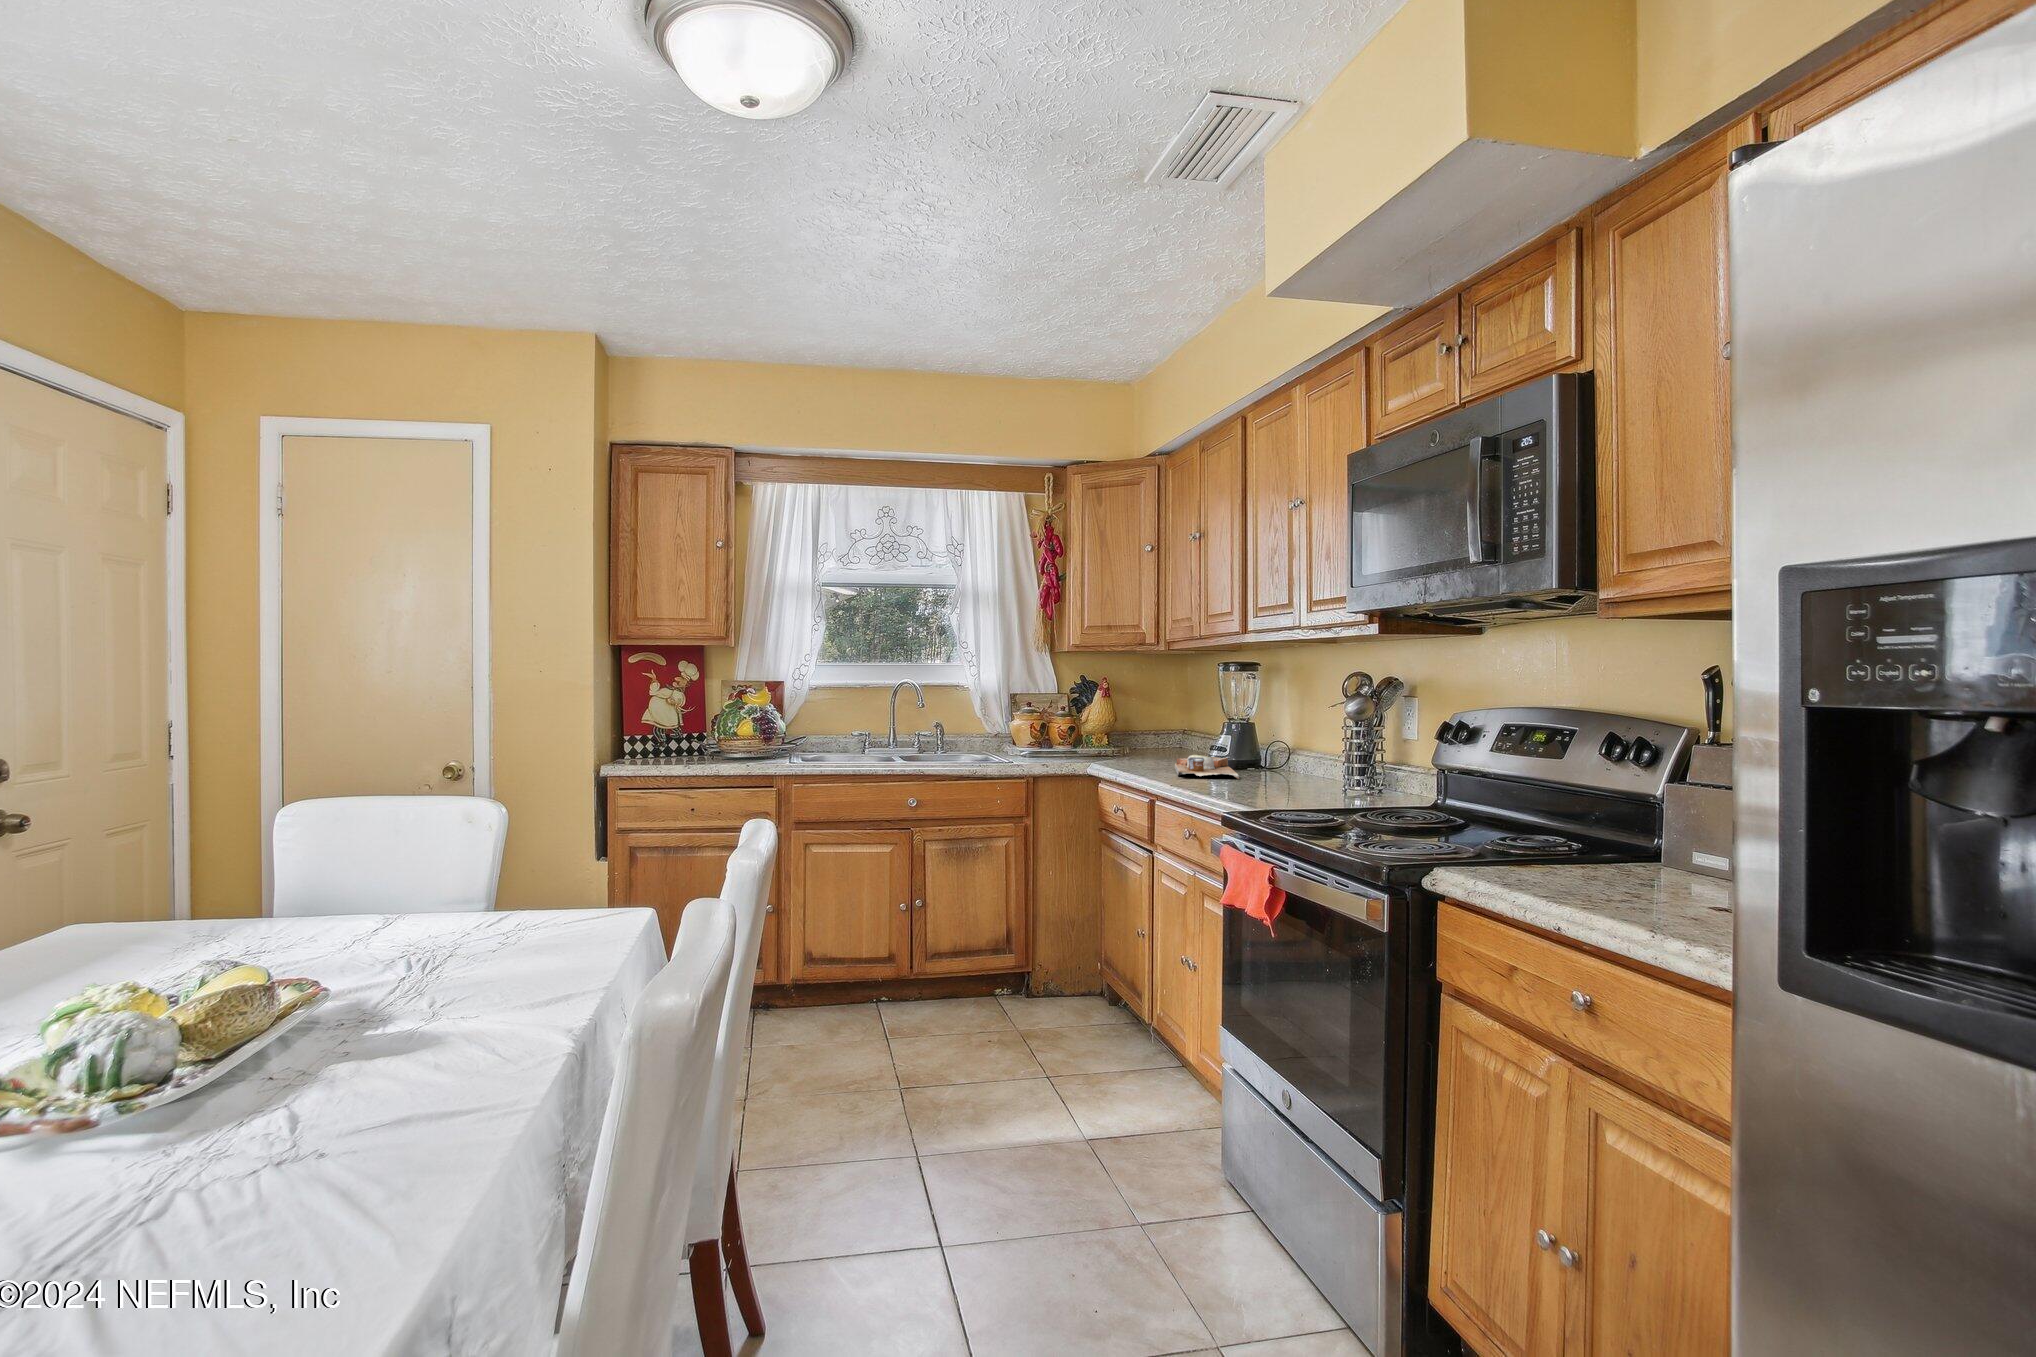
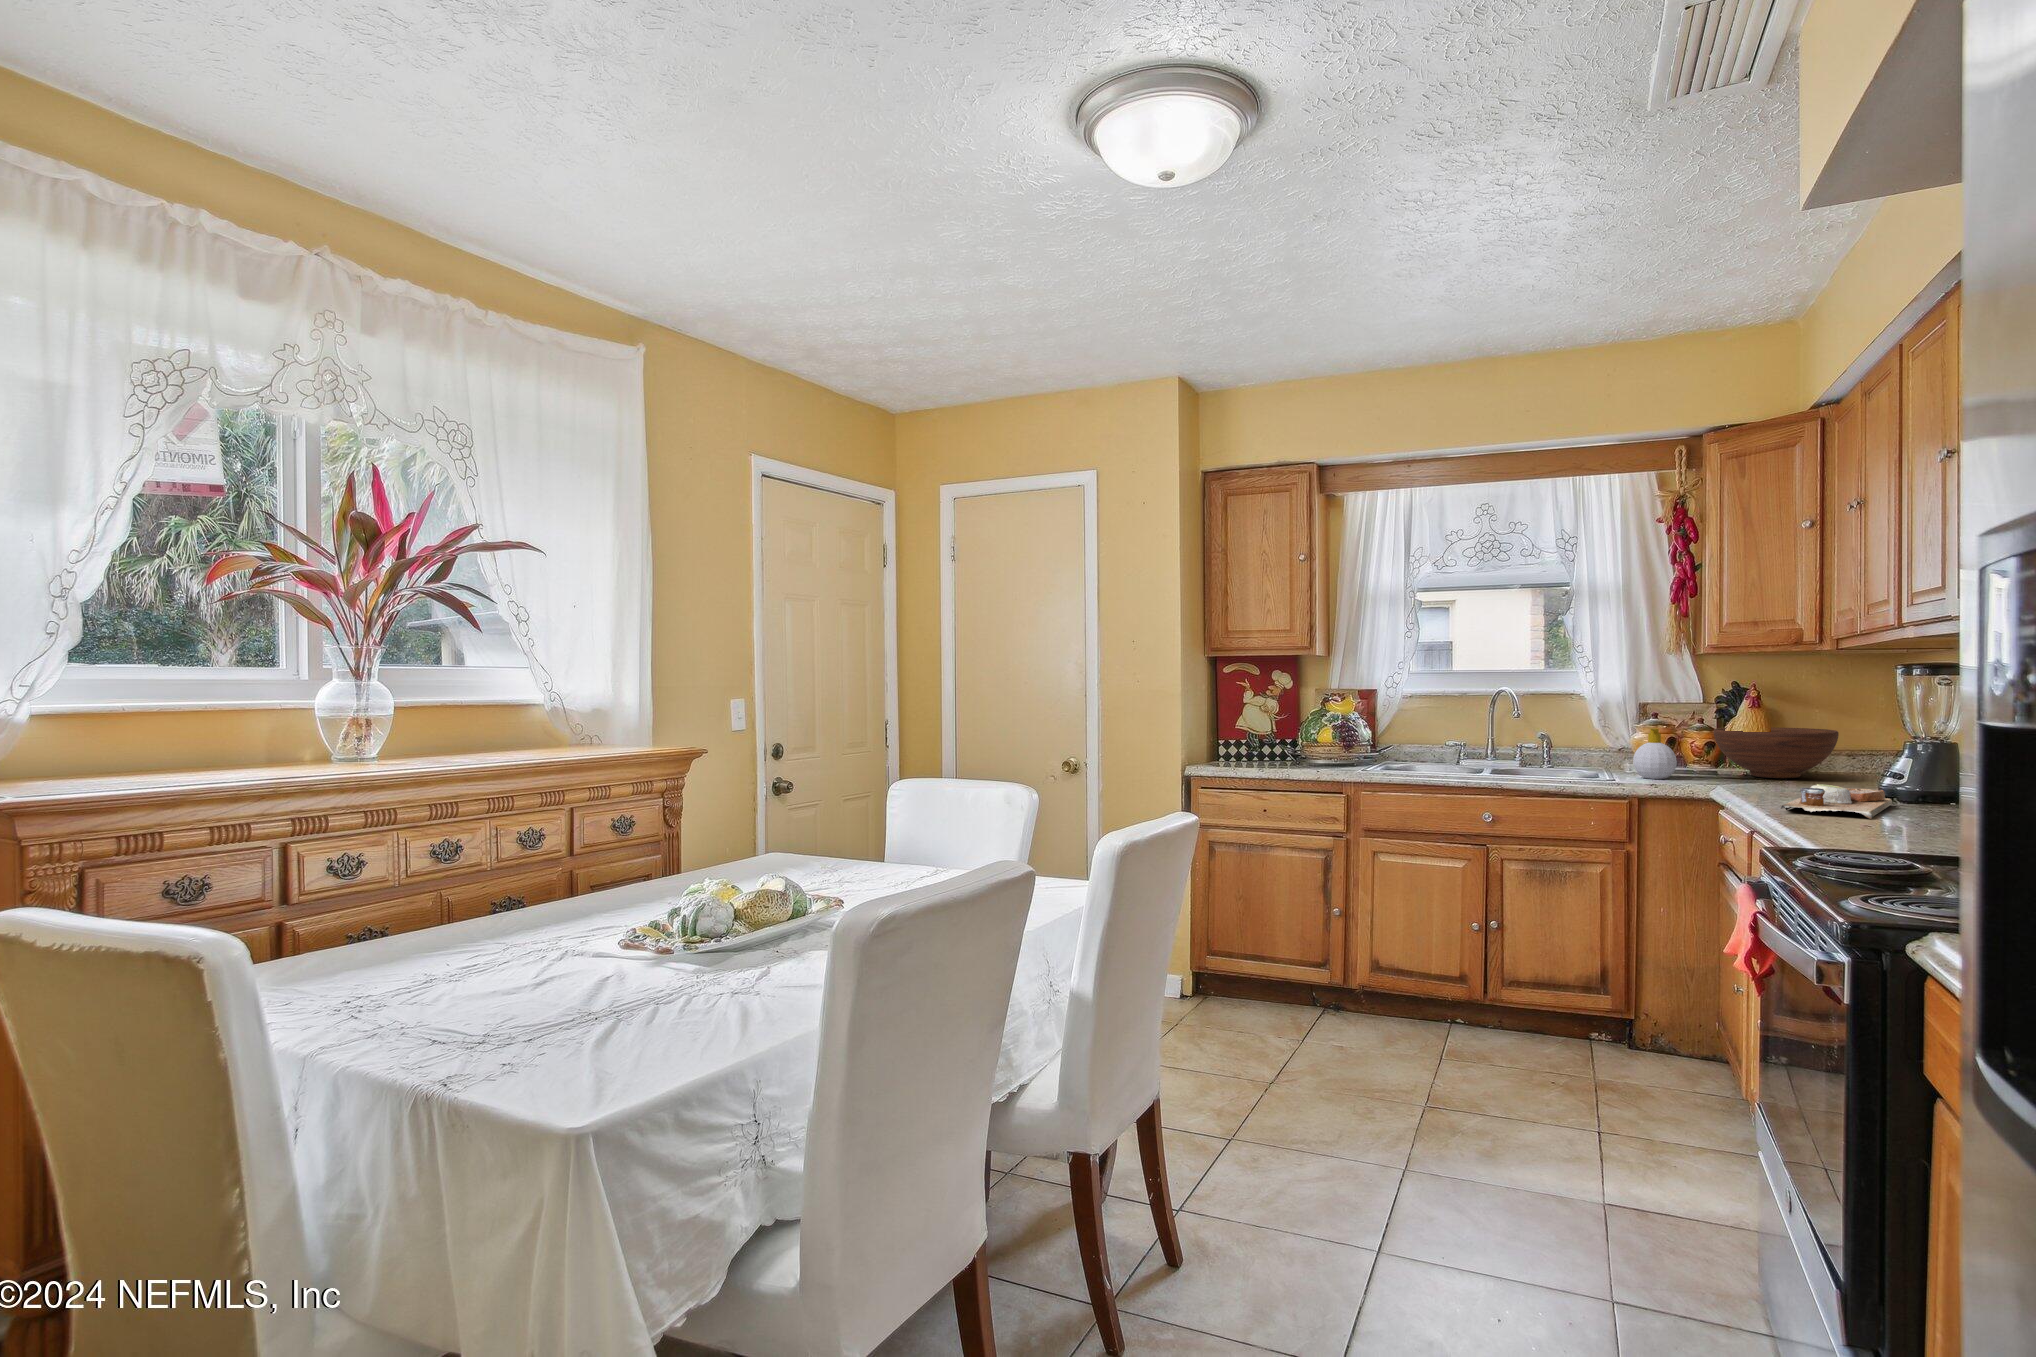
fruit bowl: none [1072,714,1156,755] -> present [1714,727,1839,778]
soap bottle: none [1023,715,1057,759] -> present [1633,728,1677,779]

